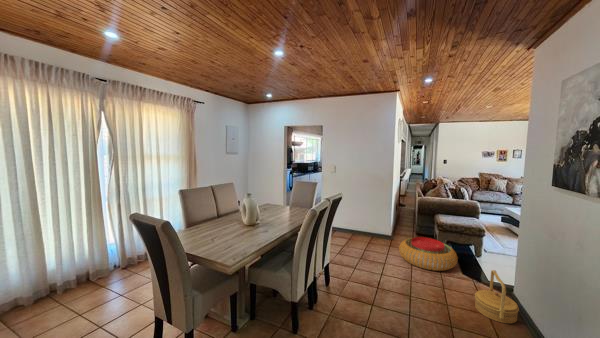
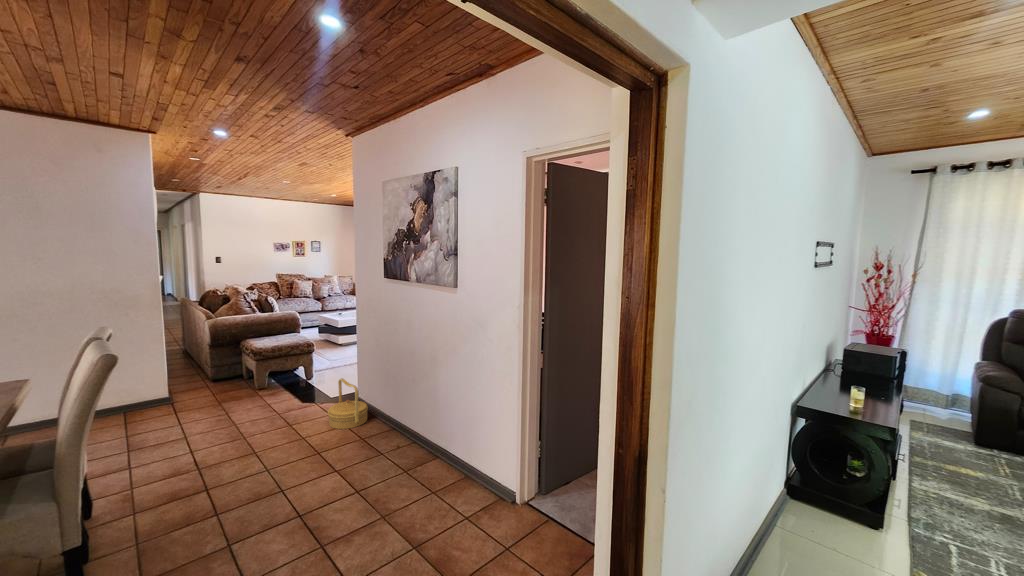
pouf: present [399,237,457,271] -> none [201,373,293,420]

